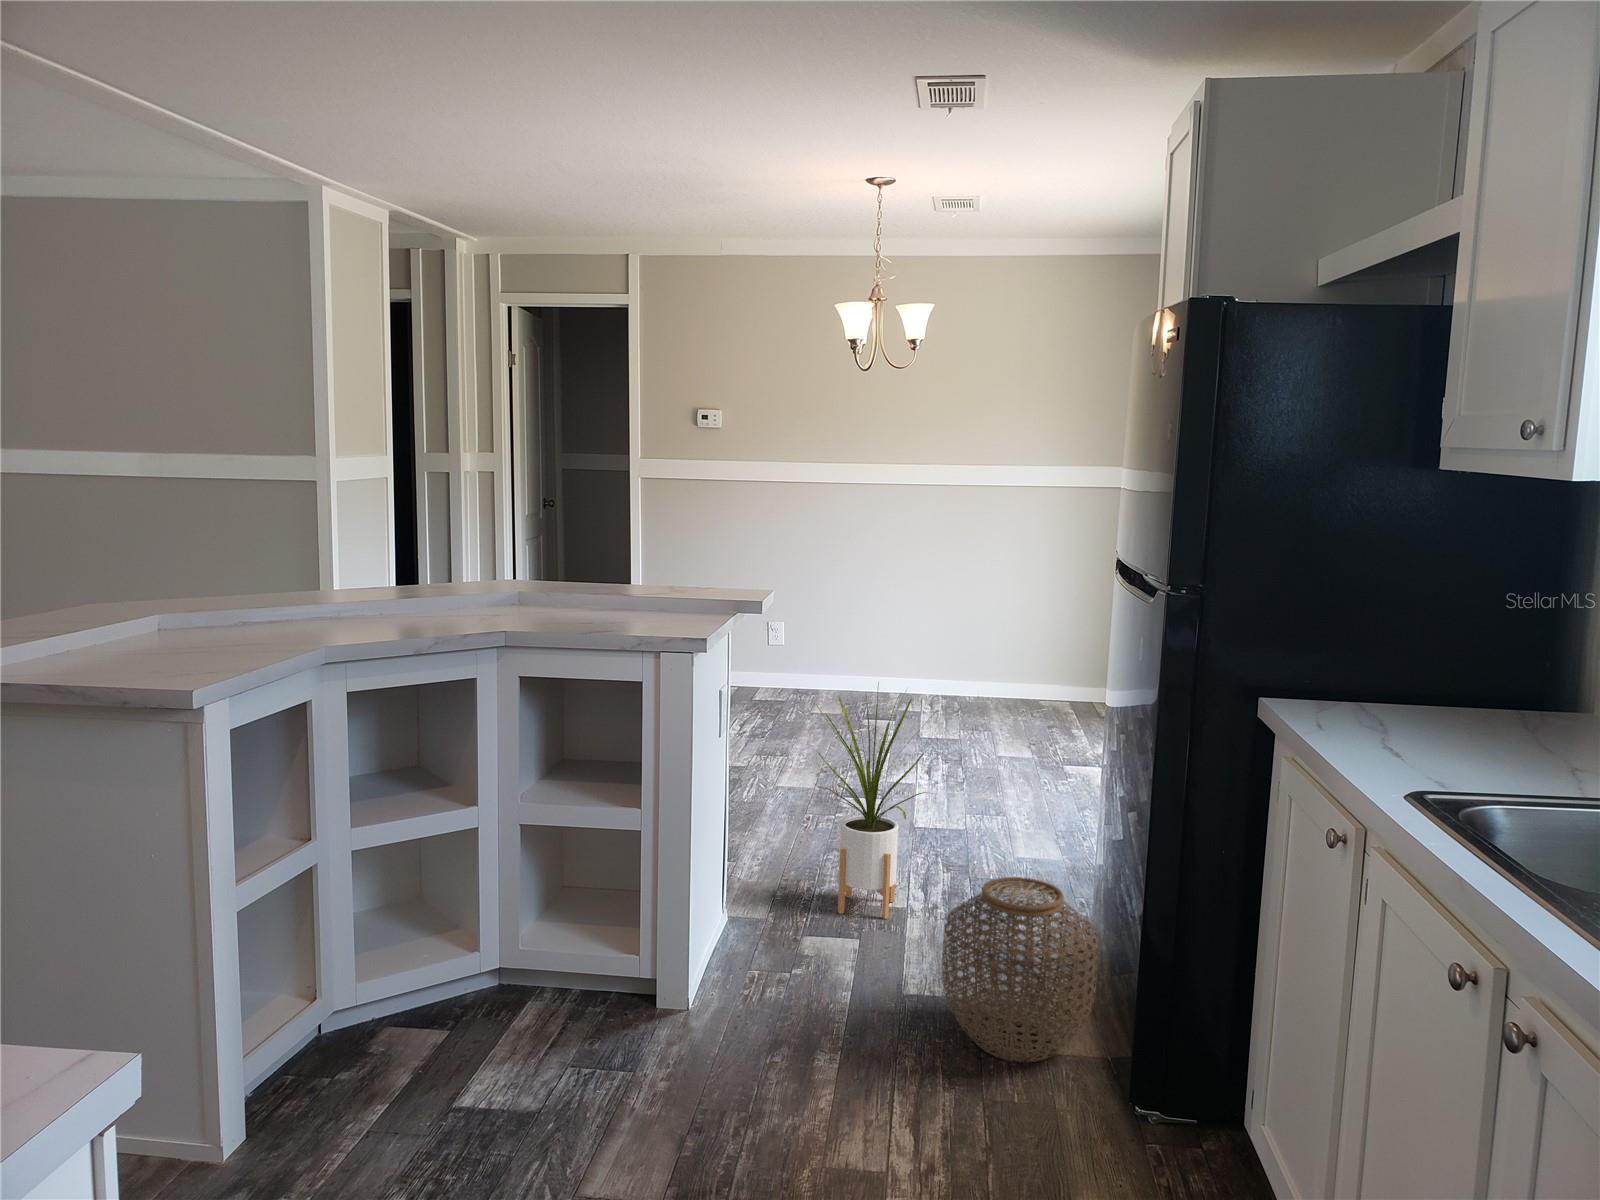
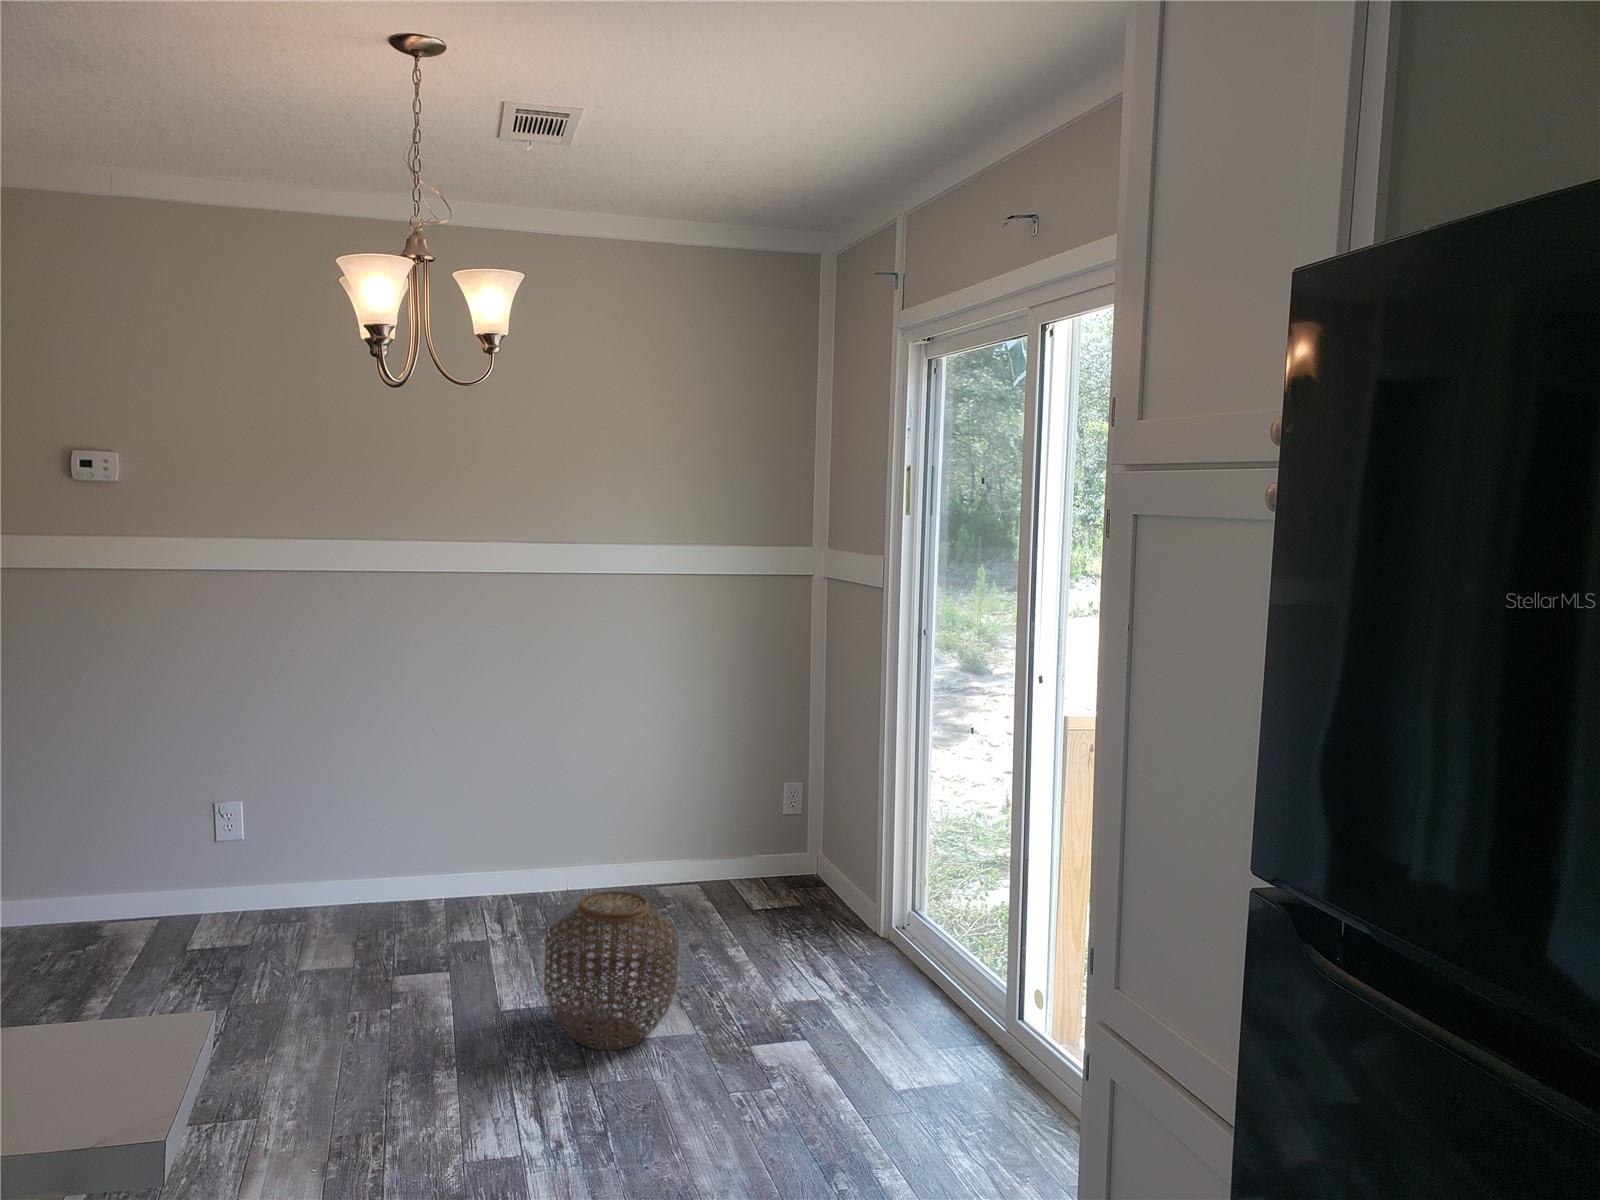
house plant: present [815,683,931,919] -> none [394,727,514,952]

